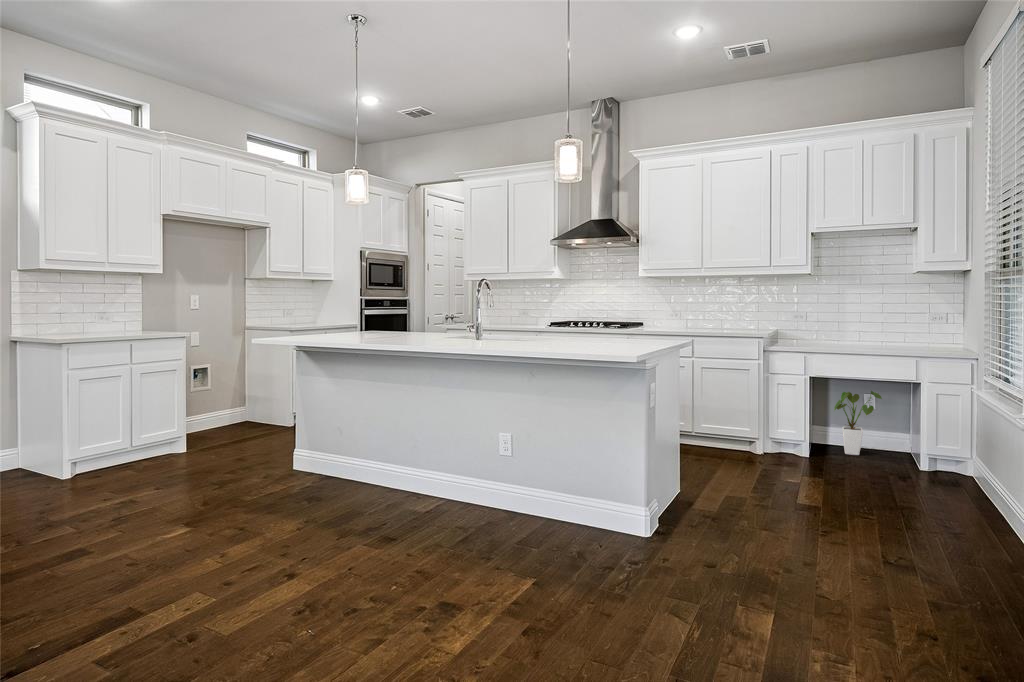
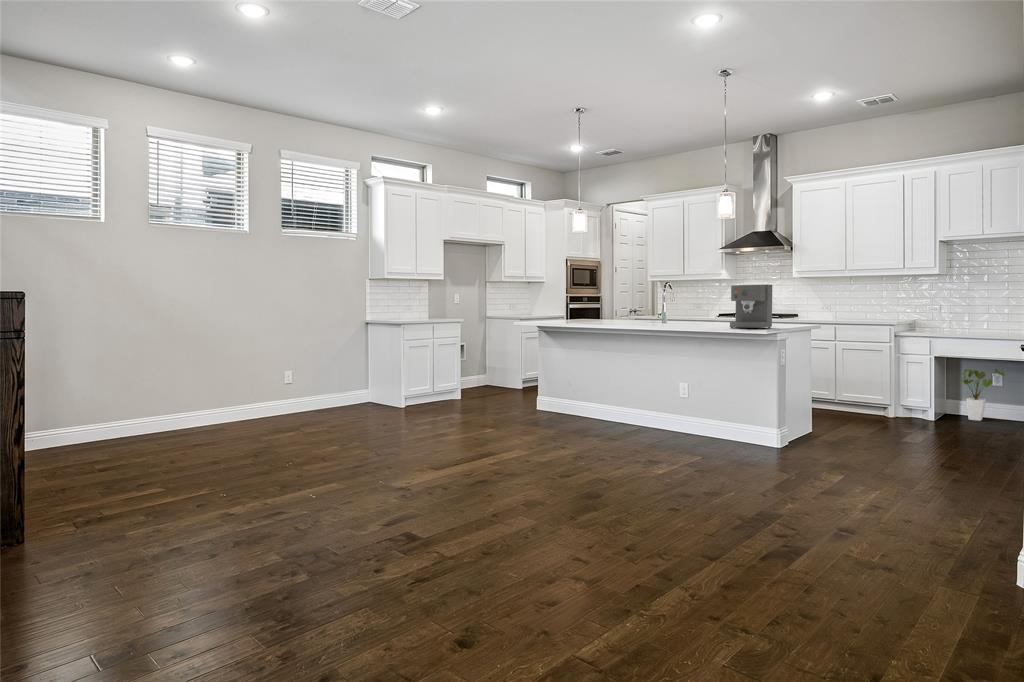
coffee maker: none [570,283,629,350] -> present [730,284,772,329]

